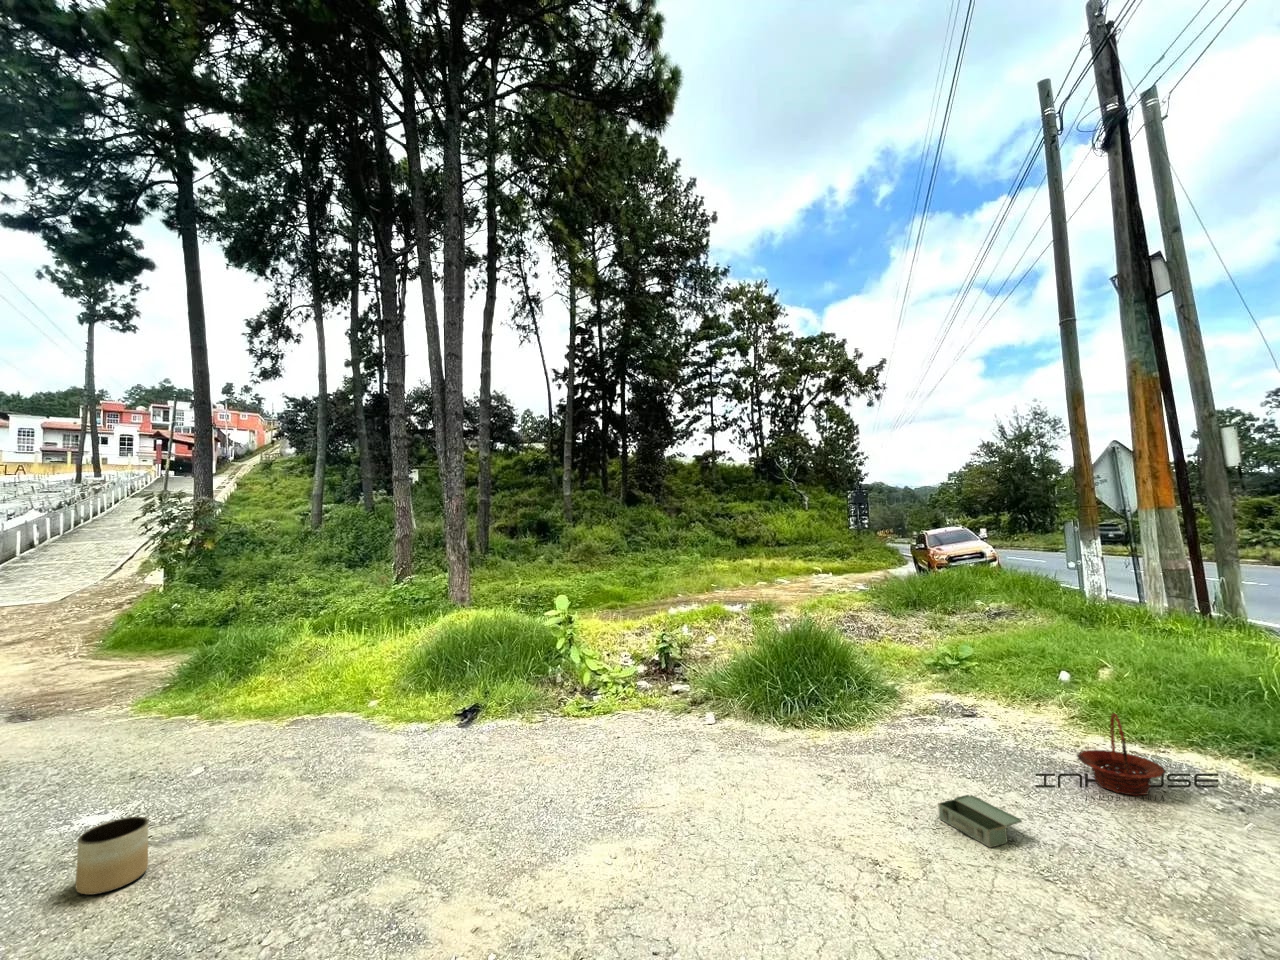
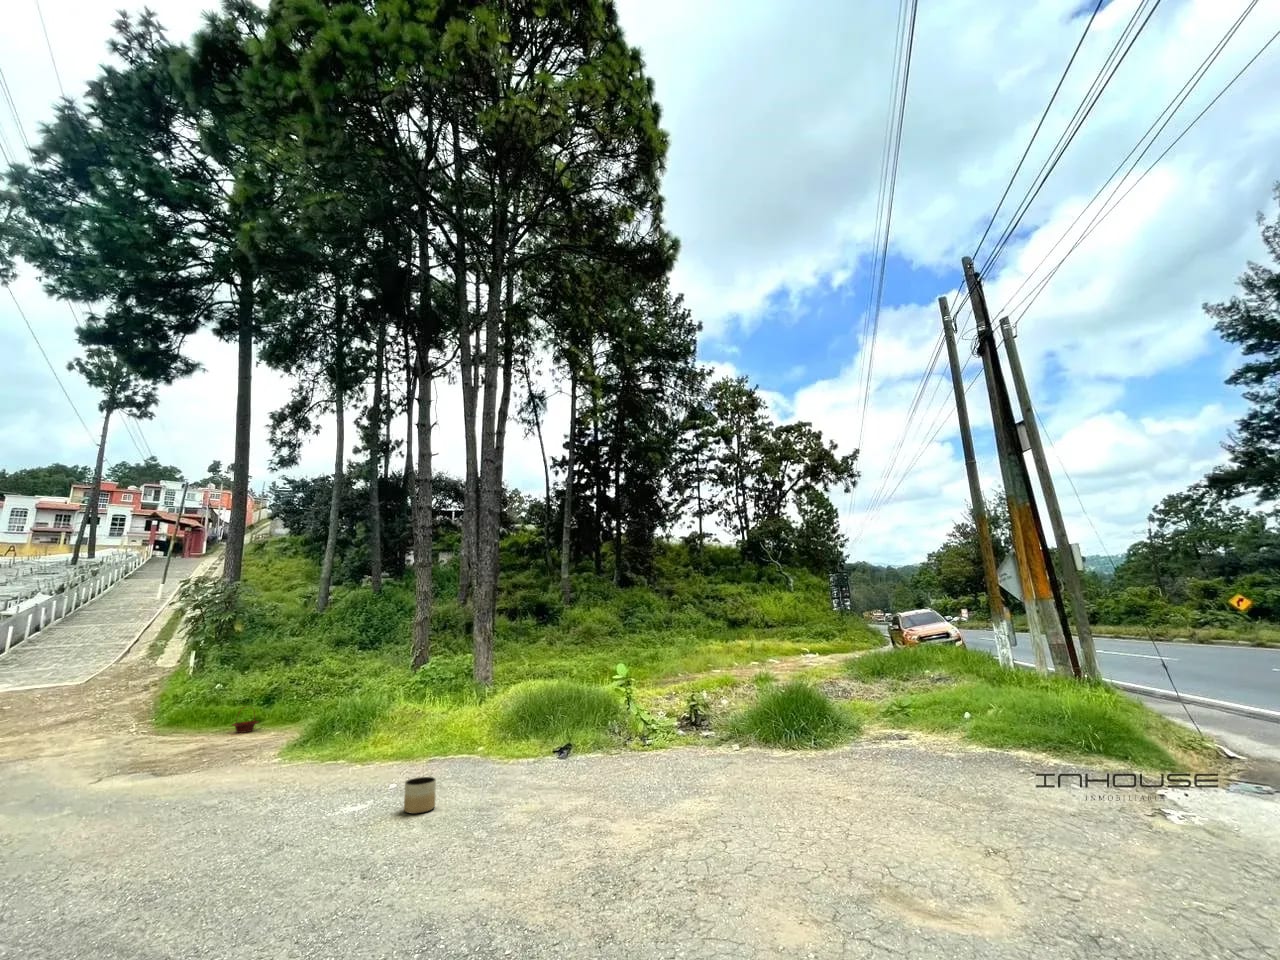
basket: present [1077,713,1166,796] -> present [232,720,258,733]
toolbox: present [938,795,1022,848] -> none [868,766,910,787]

